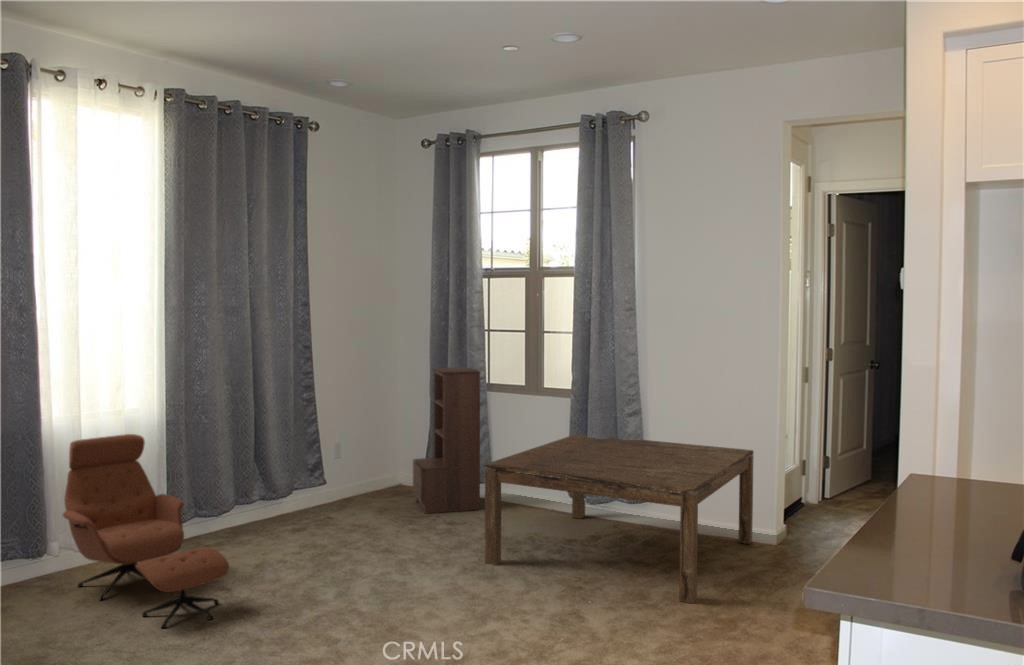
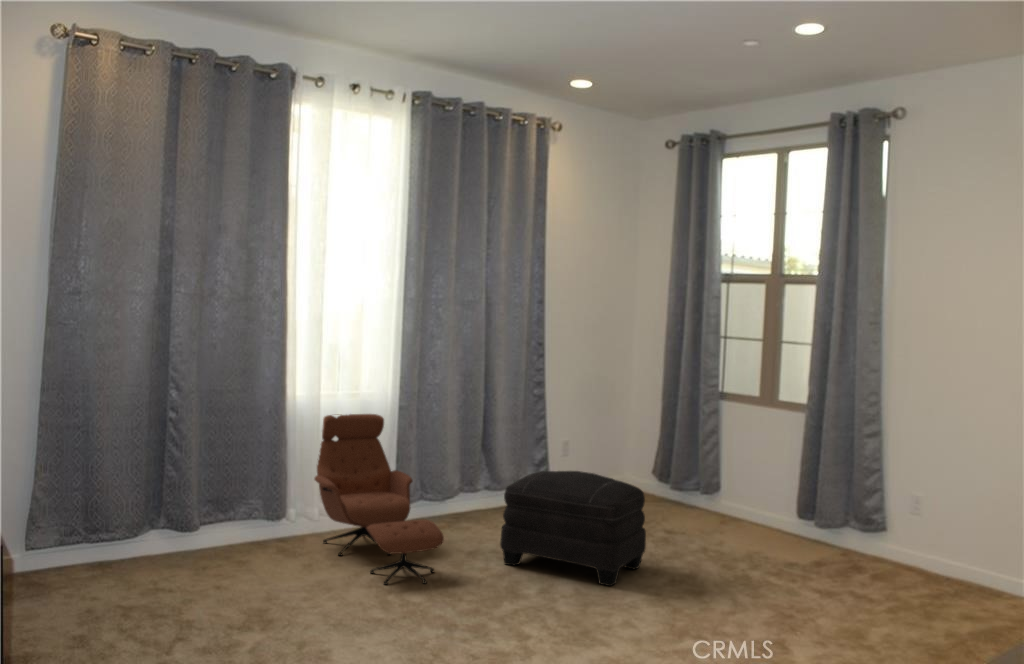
bookshelf: present [413,367,481,514] -> none [635,373,709,523]
coffee table: present [485,435,754,604] -> none [690,454,1010,640]
ottoman: none [290,475,441,590] -> present [500,471,646,586]

